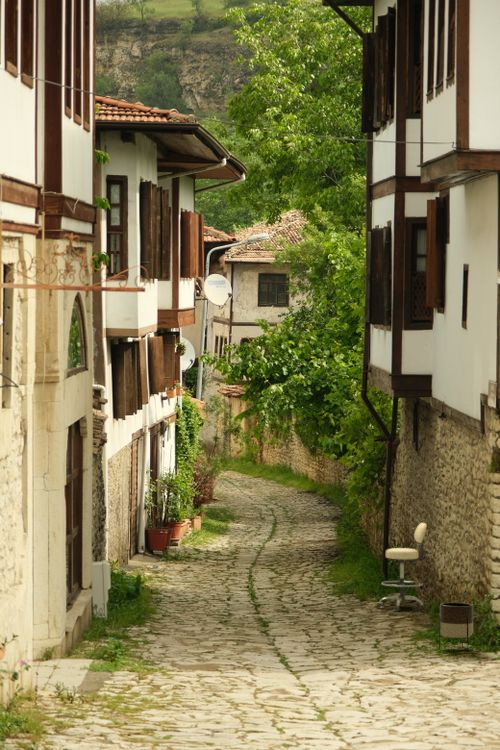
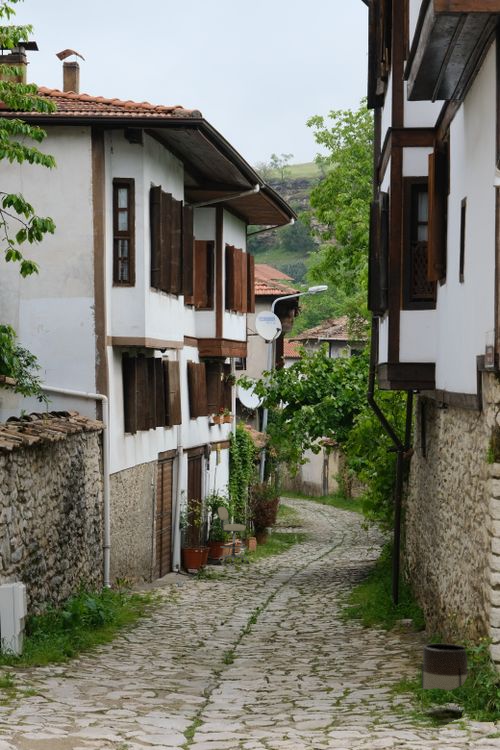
stool: present [377,523,426,610] -> present [218,507,249,563]

